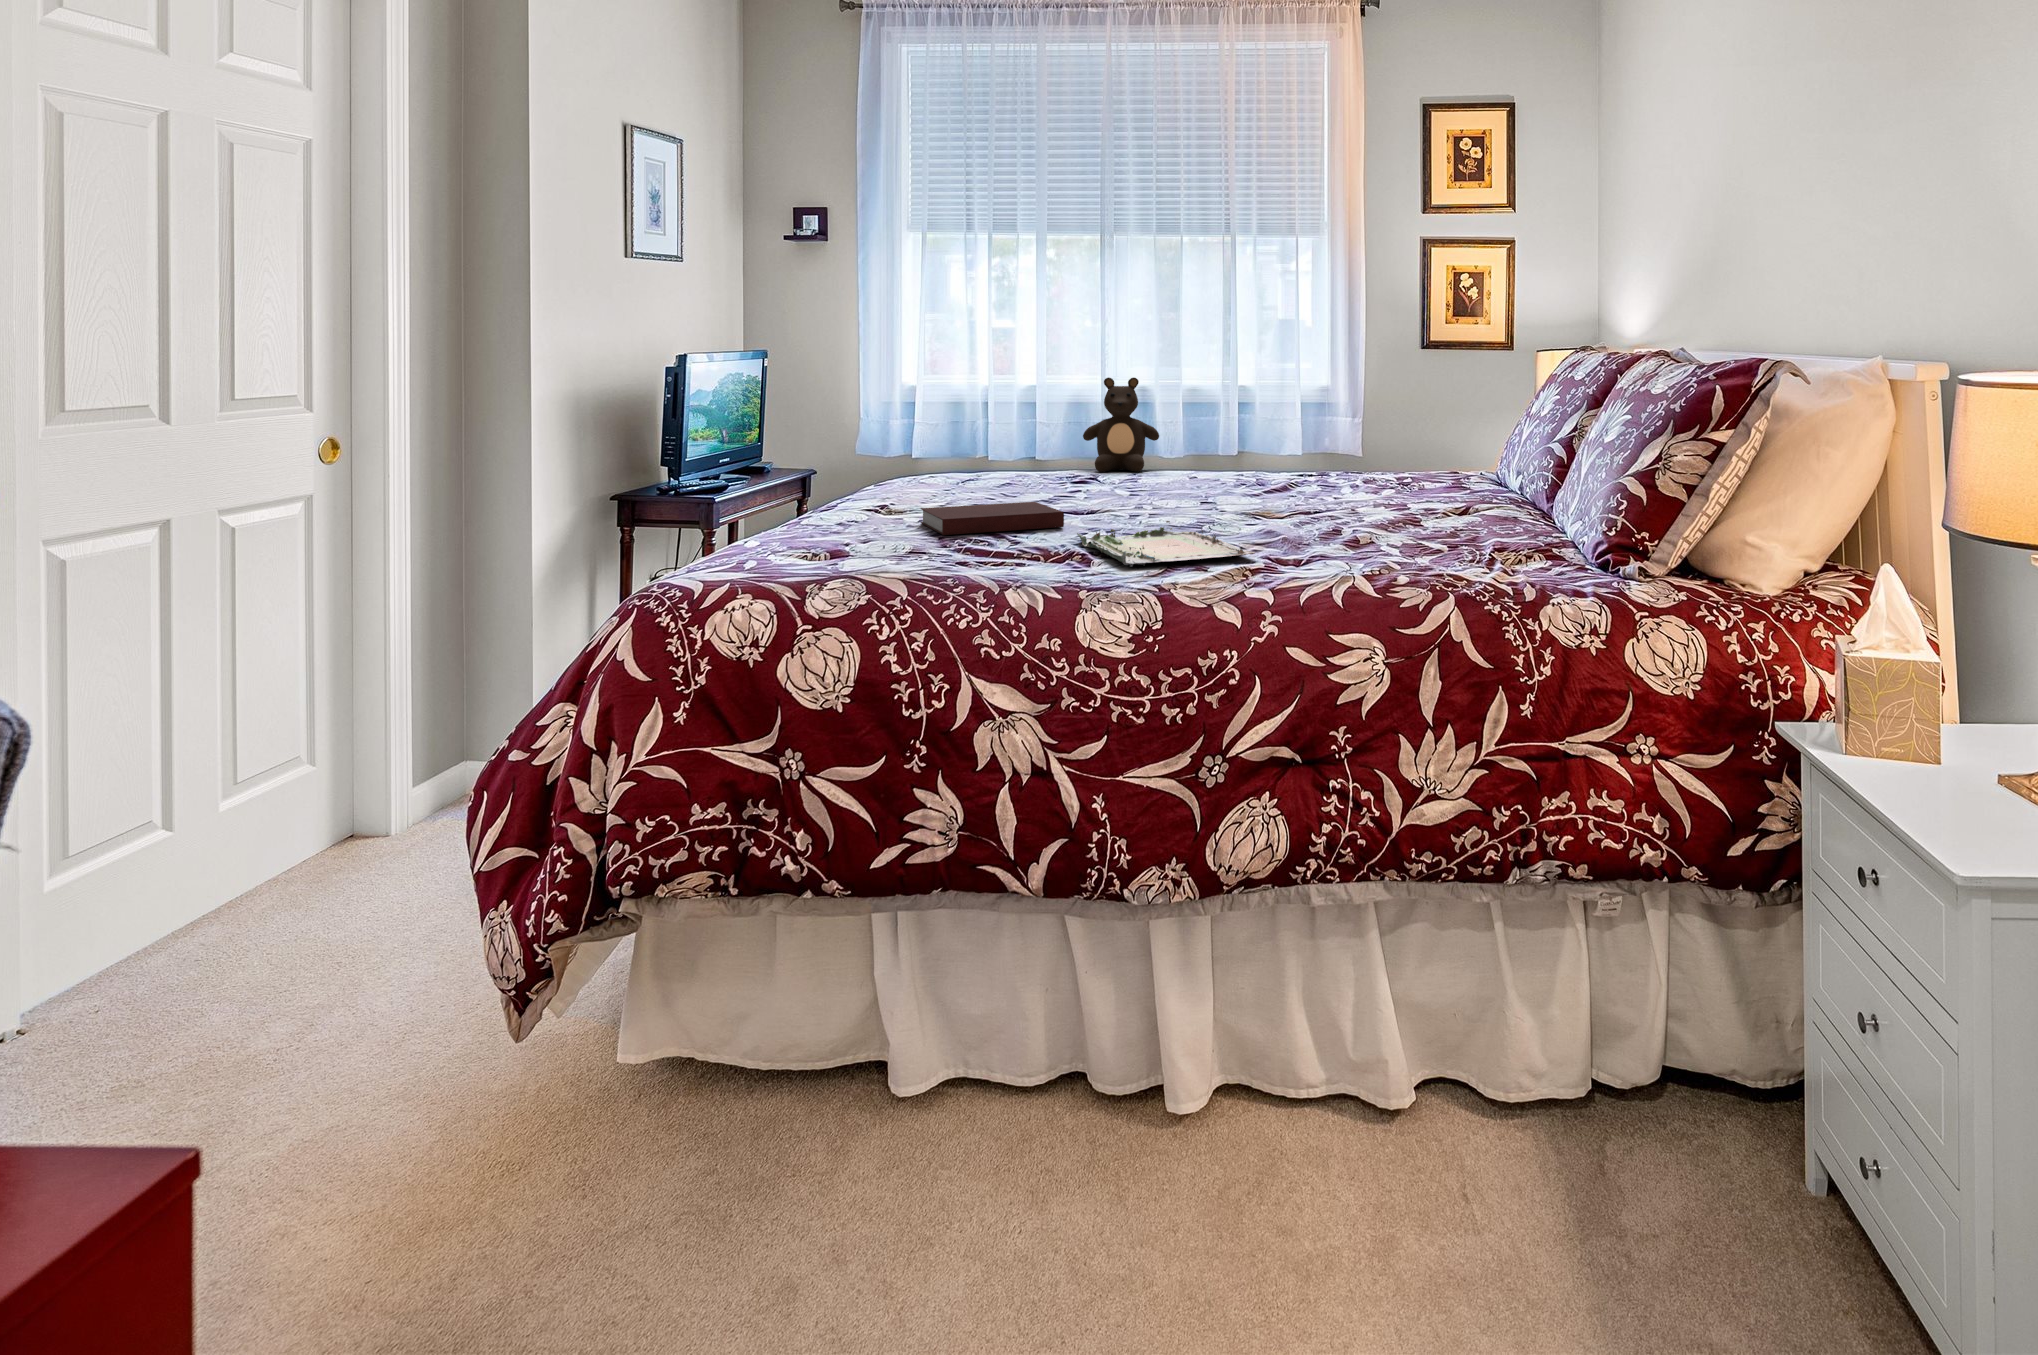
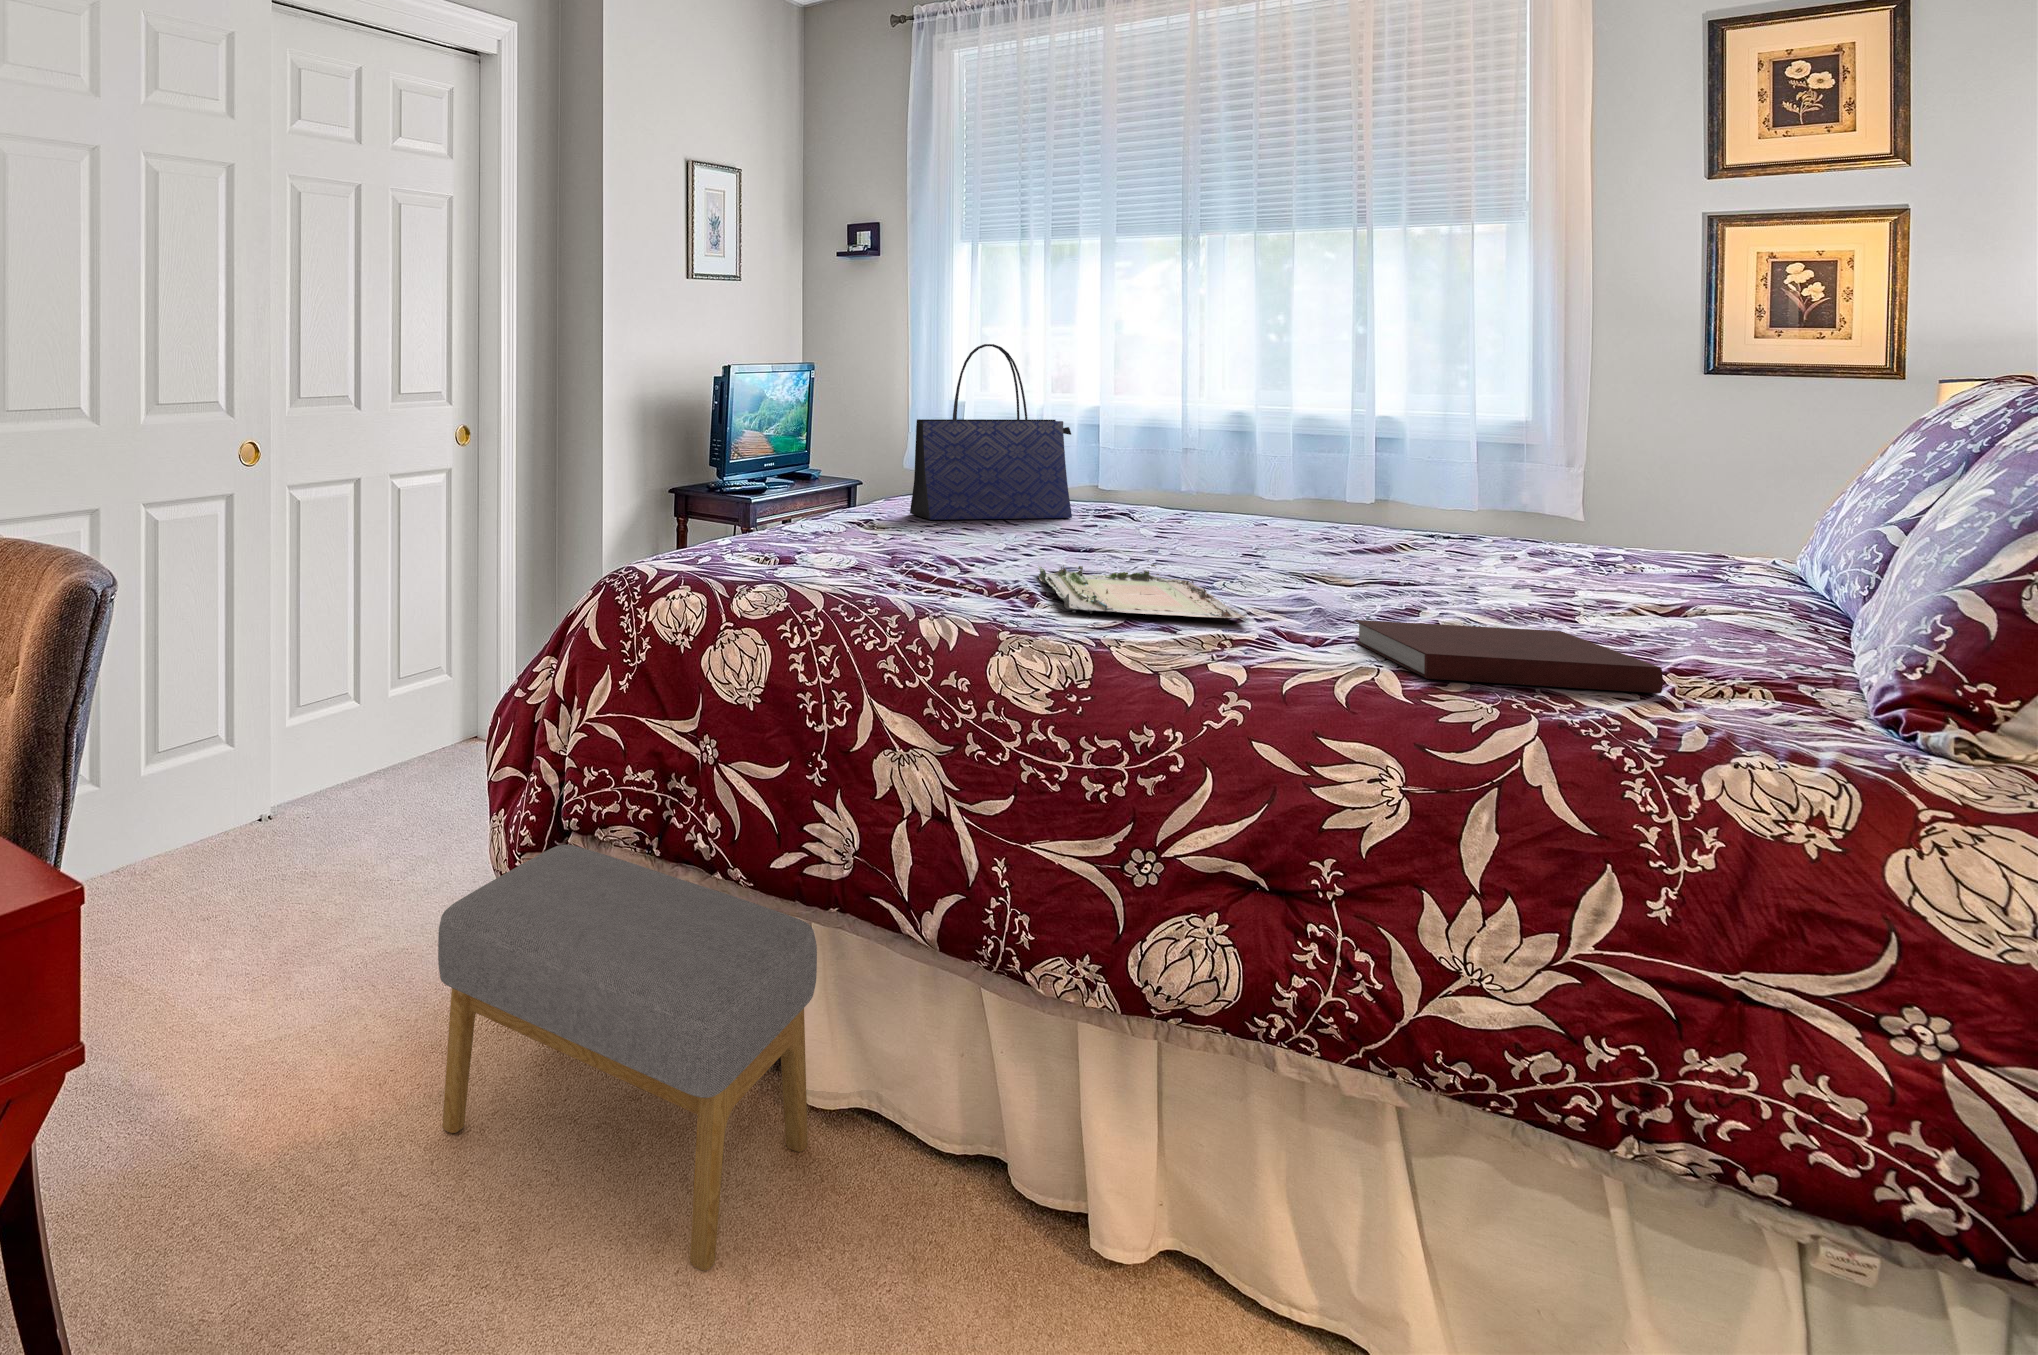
tote bag: none [922,332,1064,506] -> present [910,344,1072,520]
teddy bear: present [1083,378,1159,472] -> none [1134,394,1231,501]
notebook: present [921,502,1064,535] -> present [1354,620,1663,693]
footstool: none [479,912,920,1295] -> present [438,845,817,1271]

